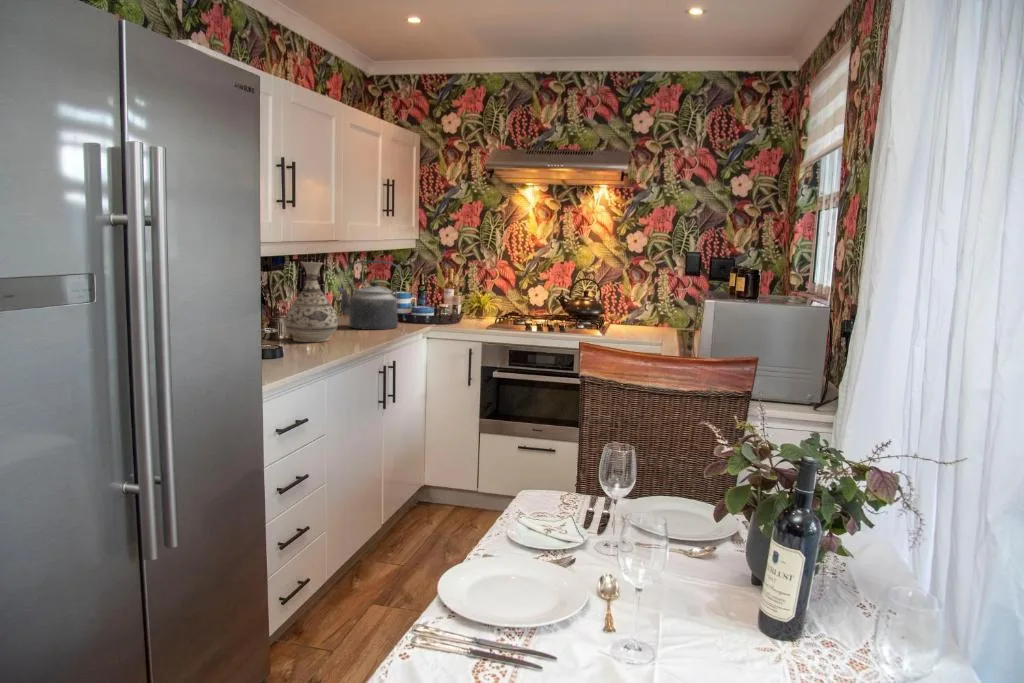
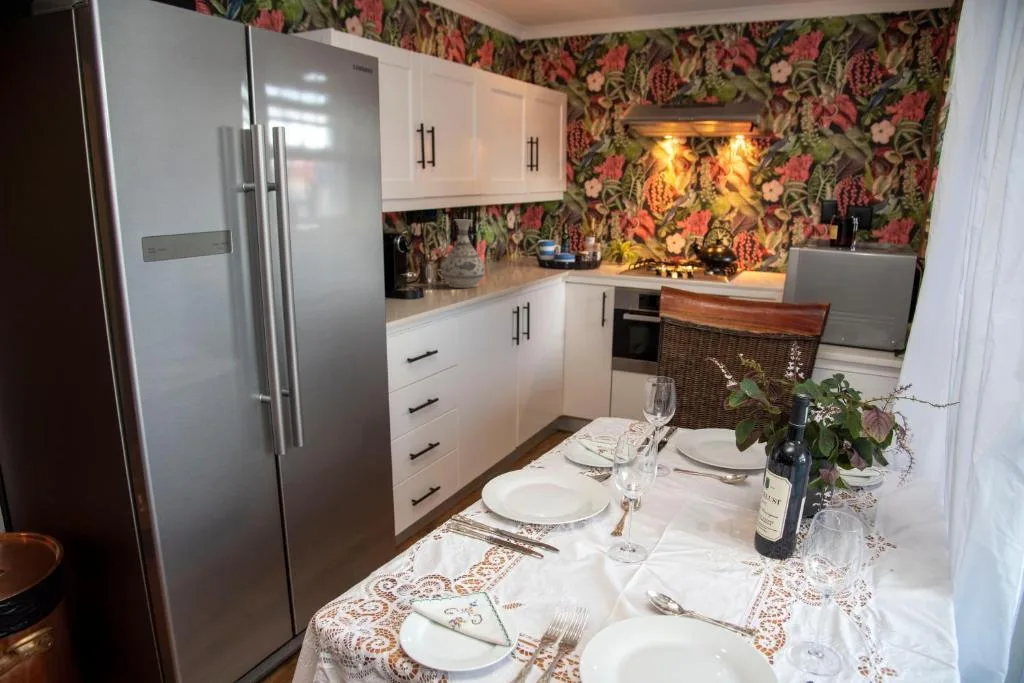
kettle: present [337,261,401,330] -> none [489,215,544,276]

